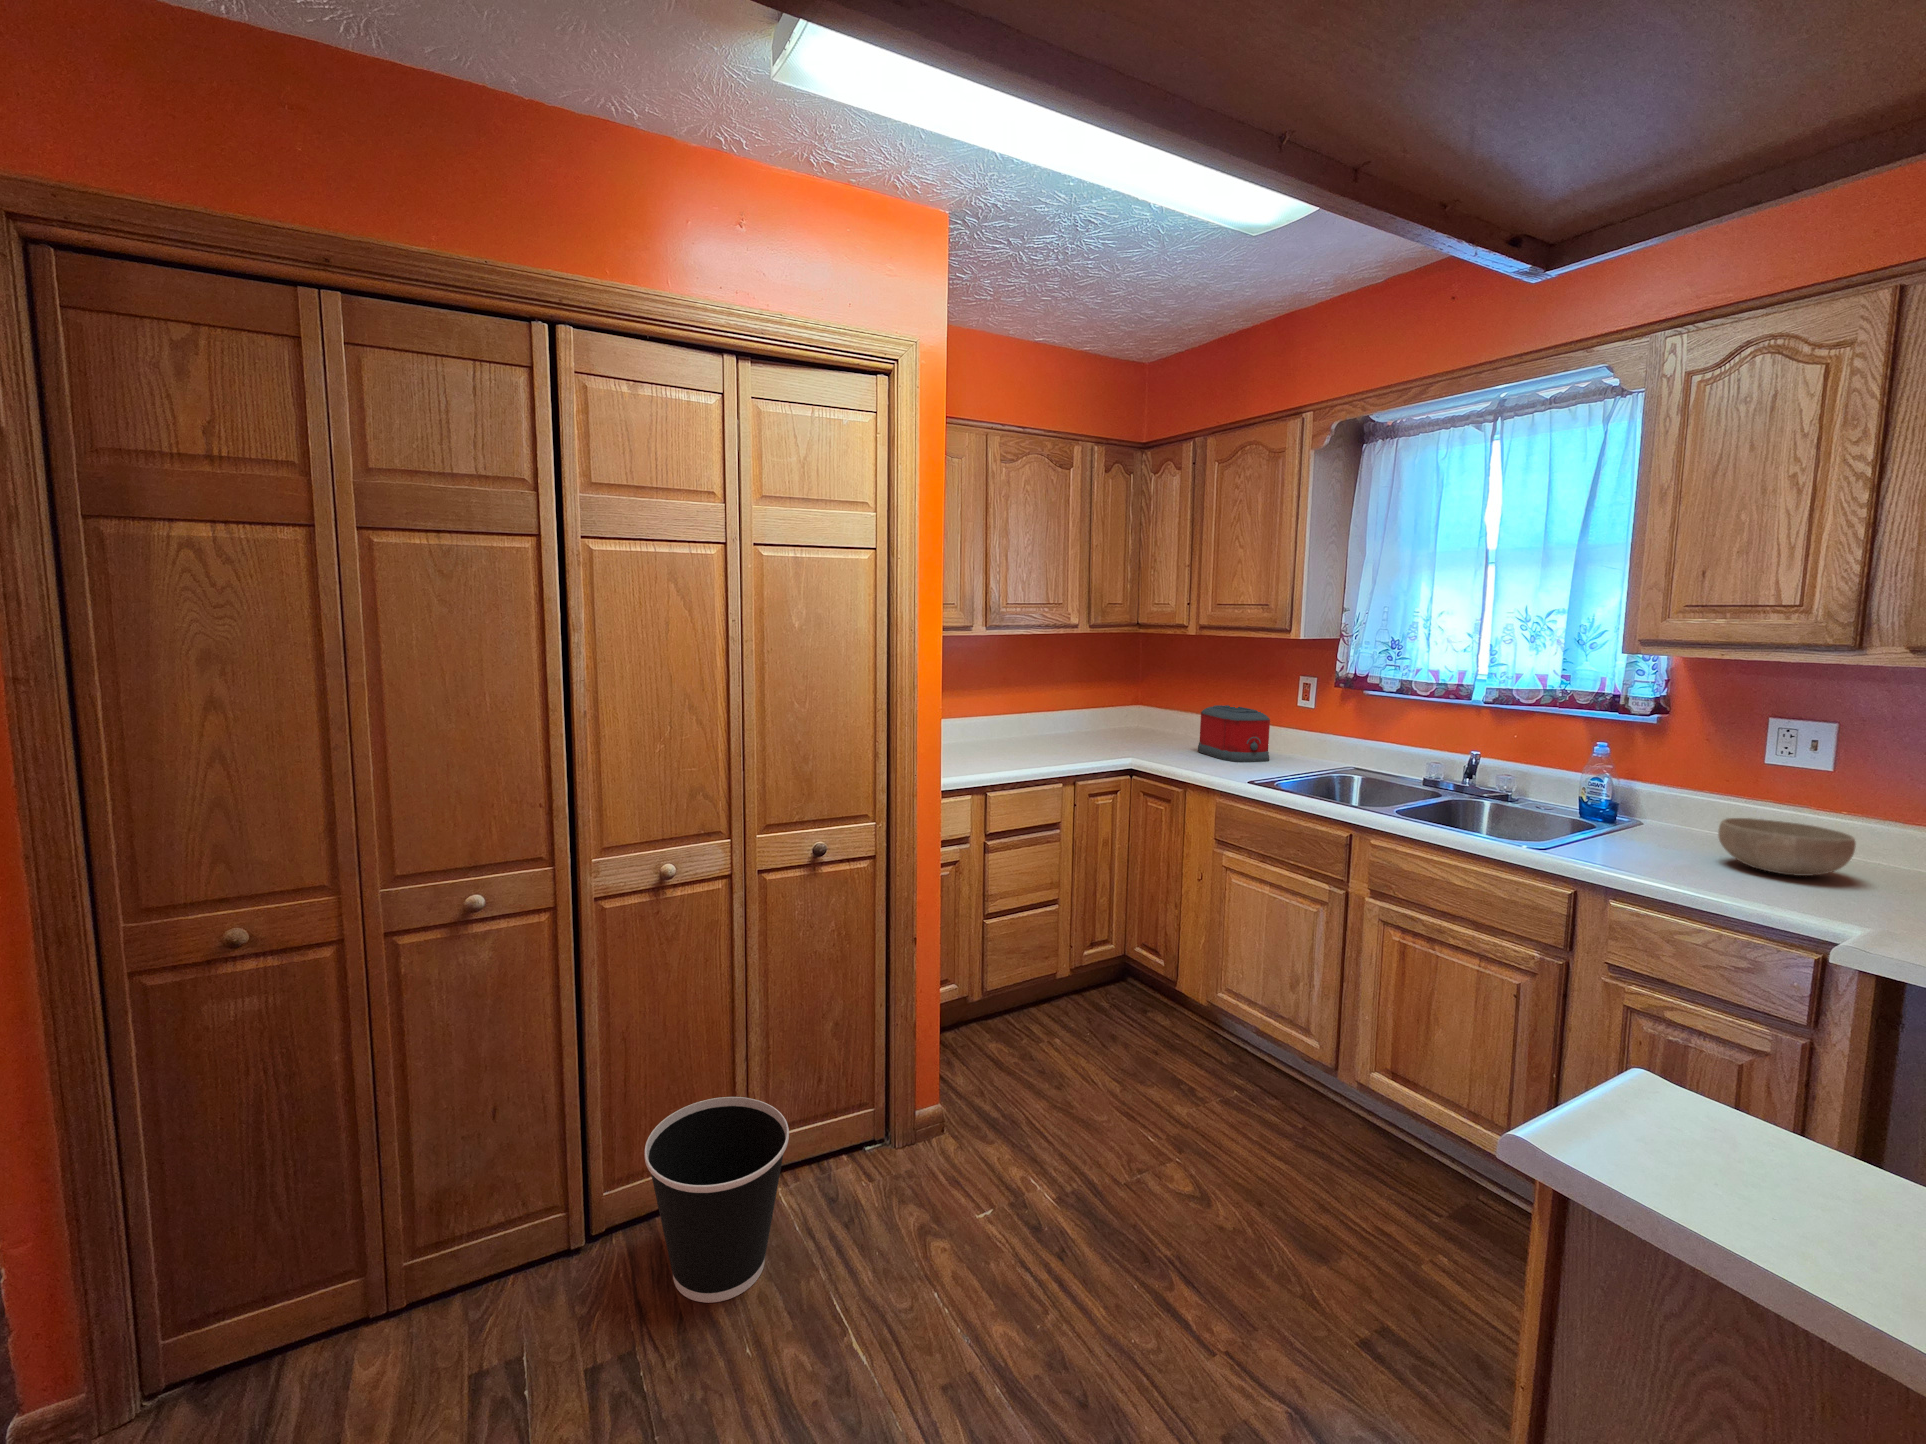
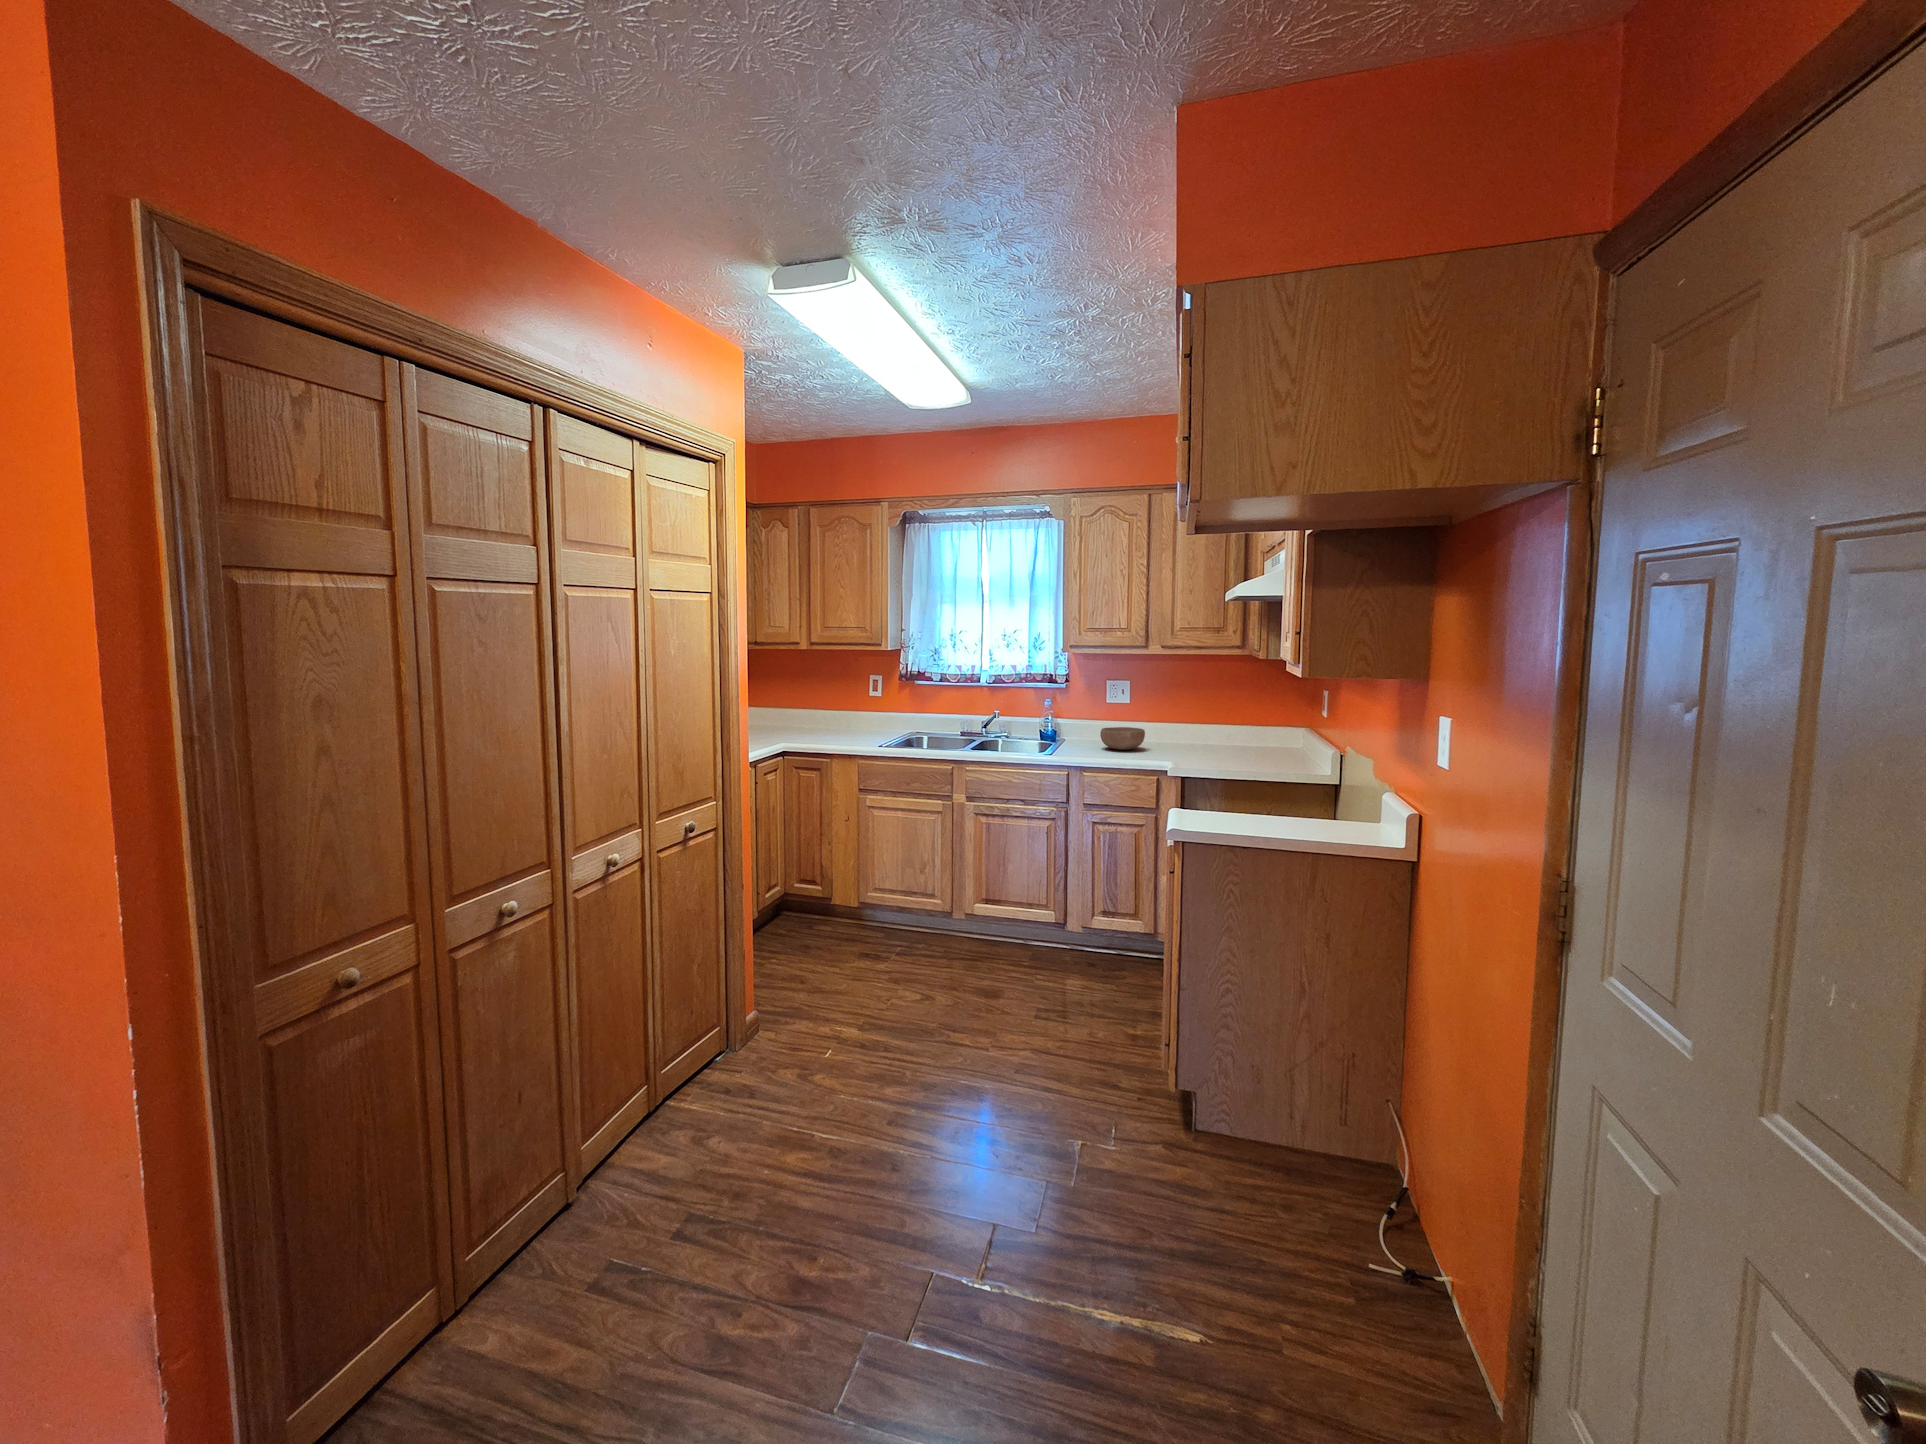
toaster: present [1198,705,1270,762] -> none [802,700,855,738]
wastebasket: present [645,1097,789,1303] -> none [628,1027,743,1182]

